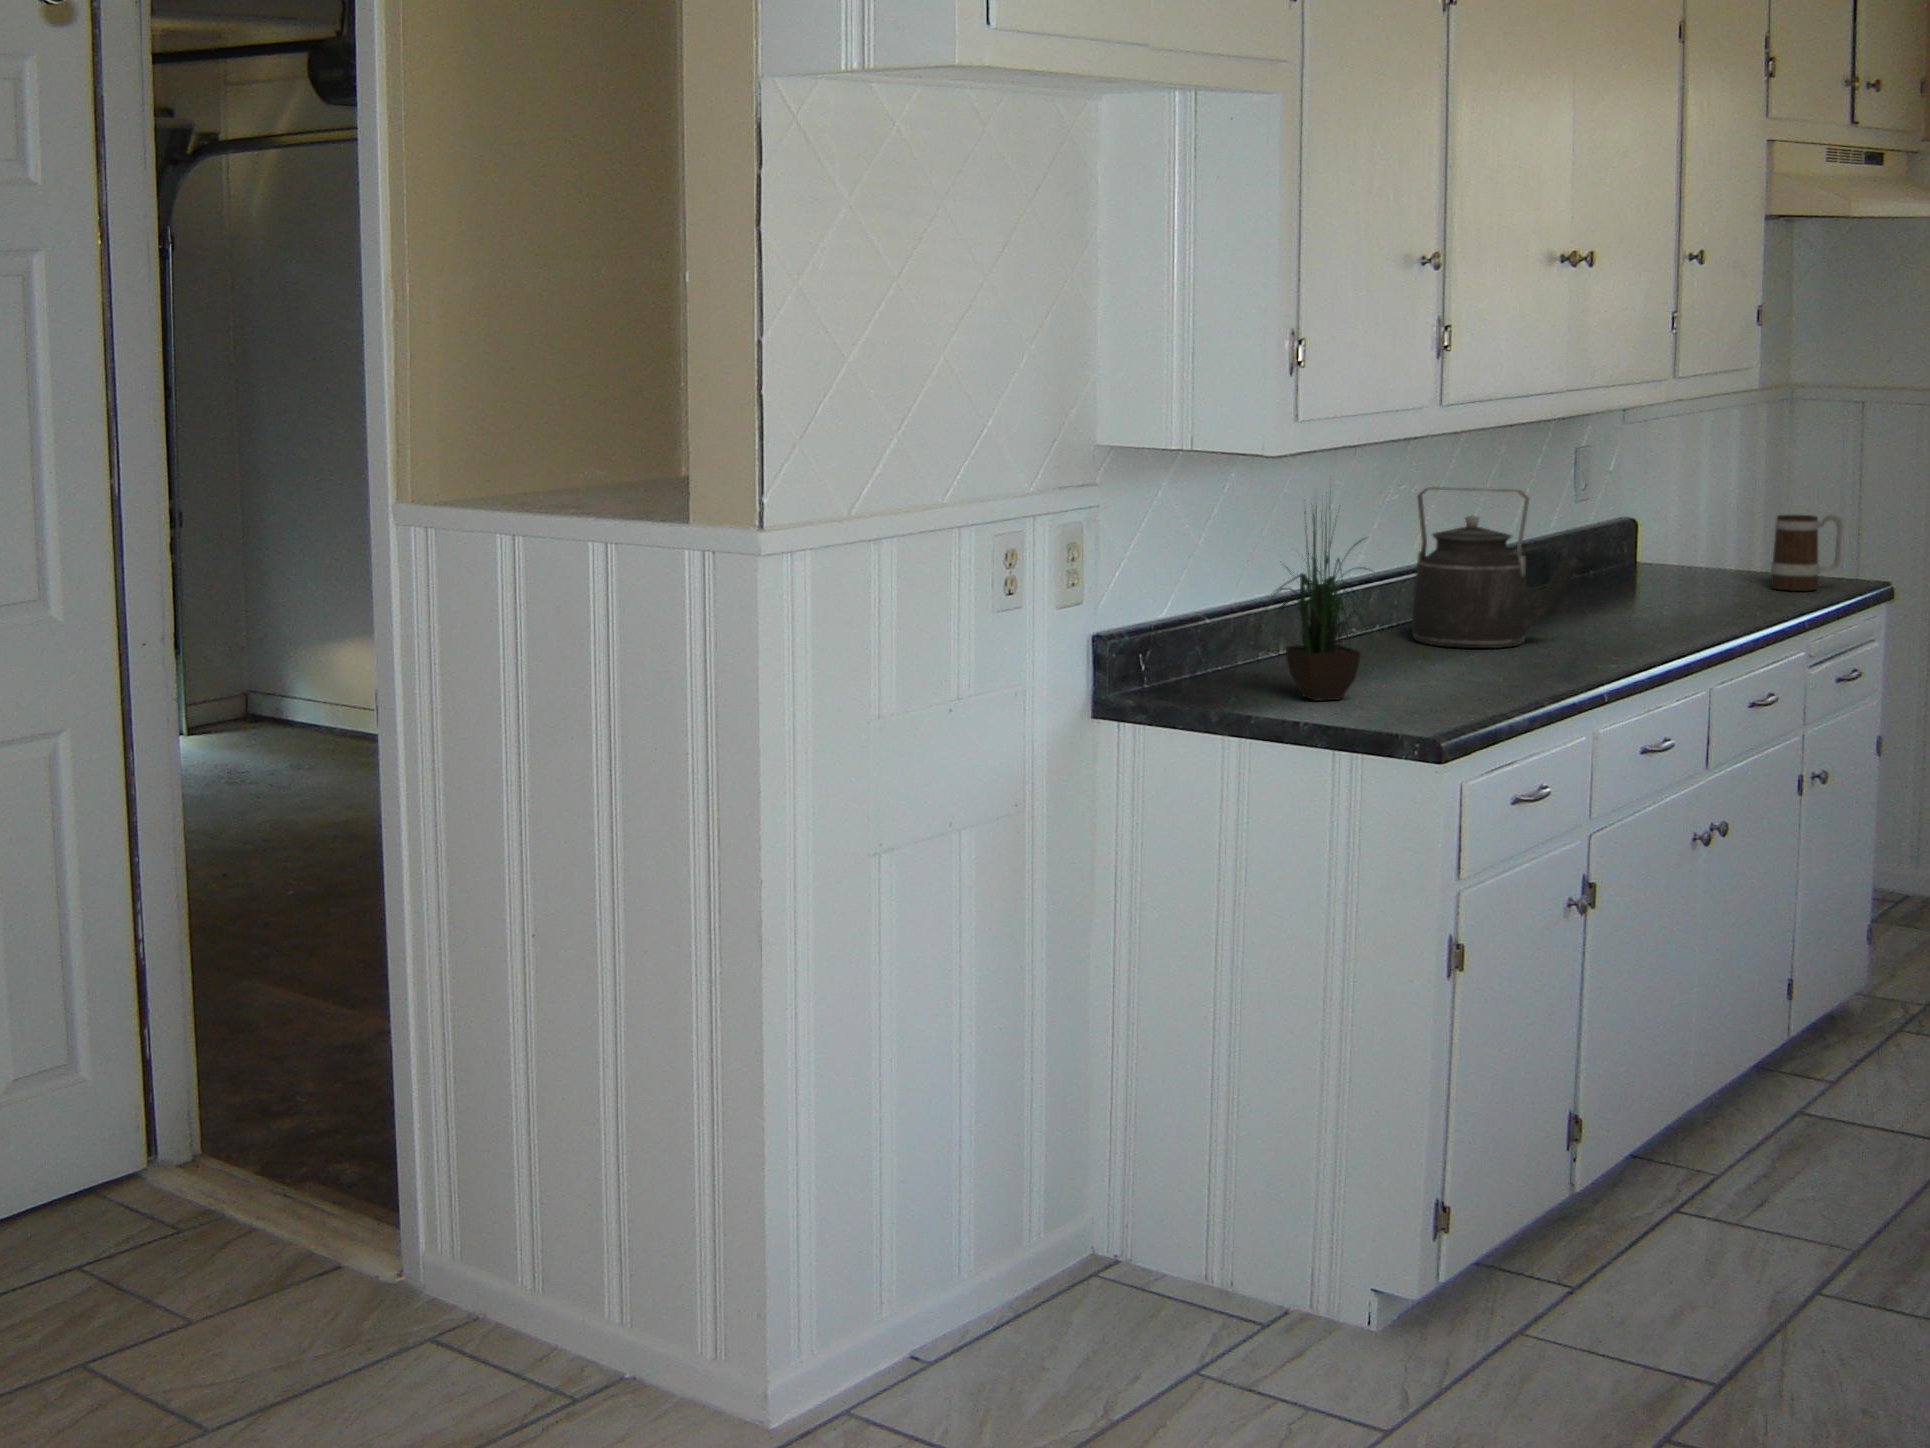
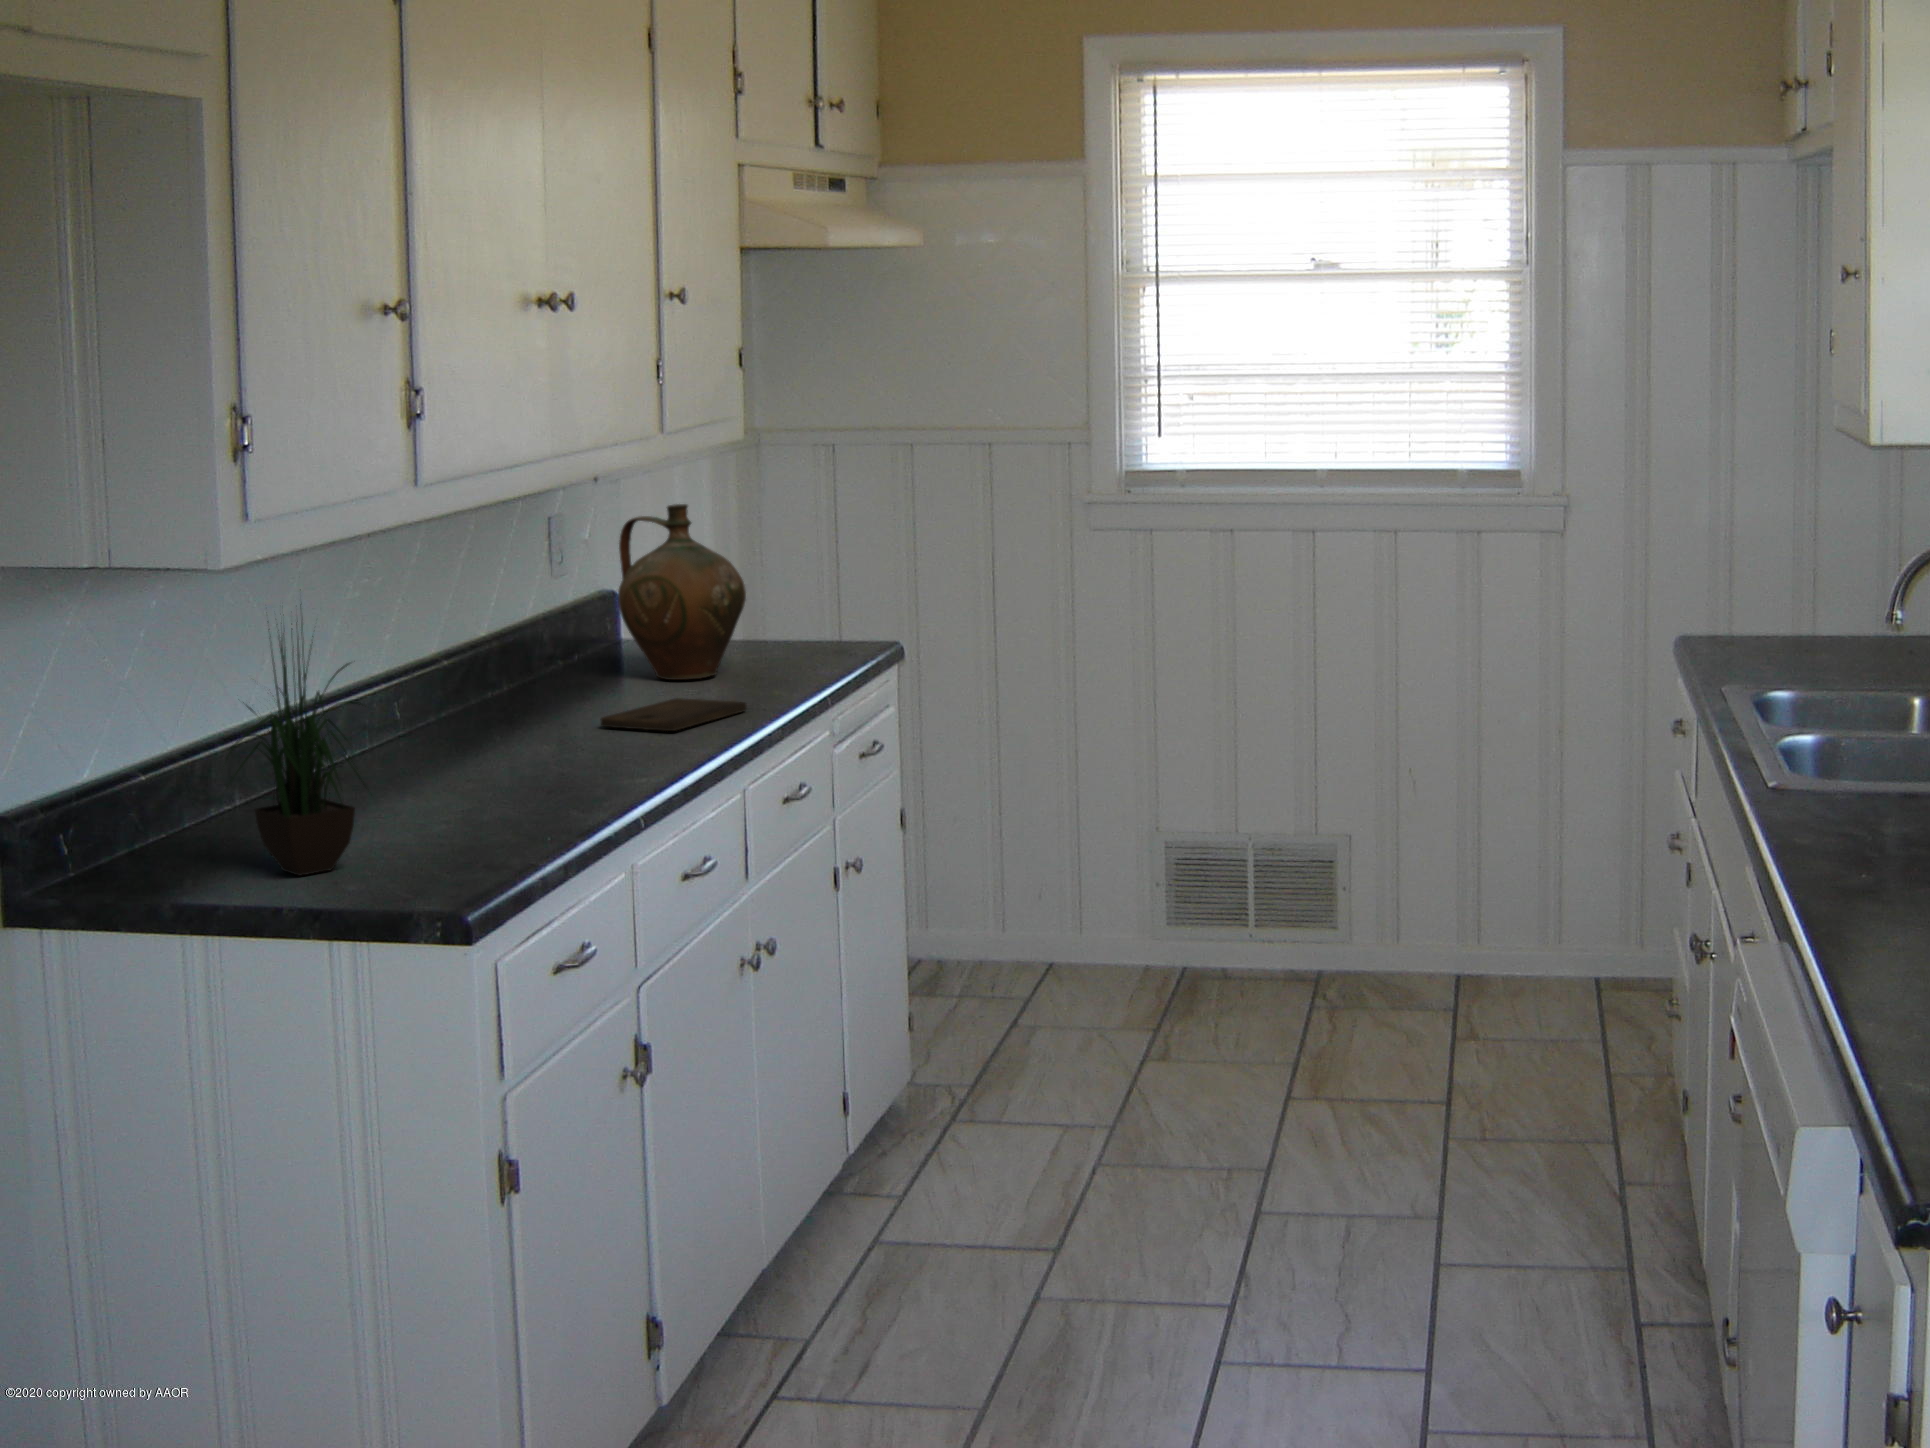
ceramic jug: none [1620,443,1740,598] -> present [618,504,746,680]
kettle: present [1412,487,1584,648] -> none [395,577,600,774]
mug: present [1771,514,1843,591] -> none [777,574,846,660]
cutting board: none [1588,609,1725,633] -> present [601,698,747,731]

